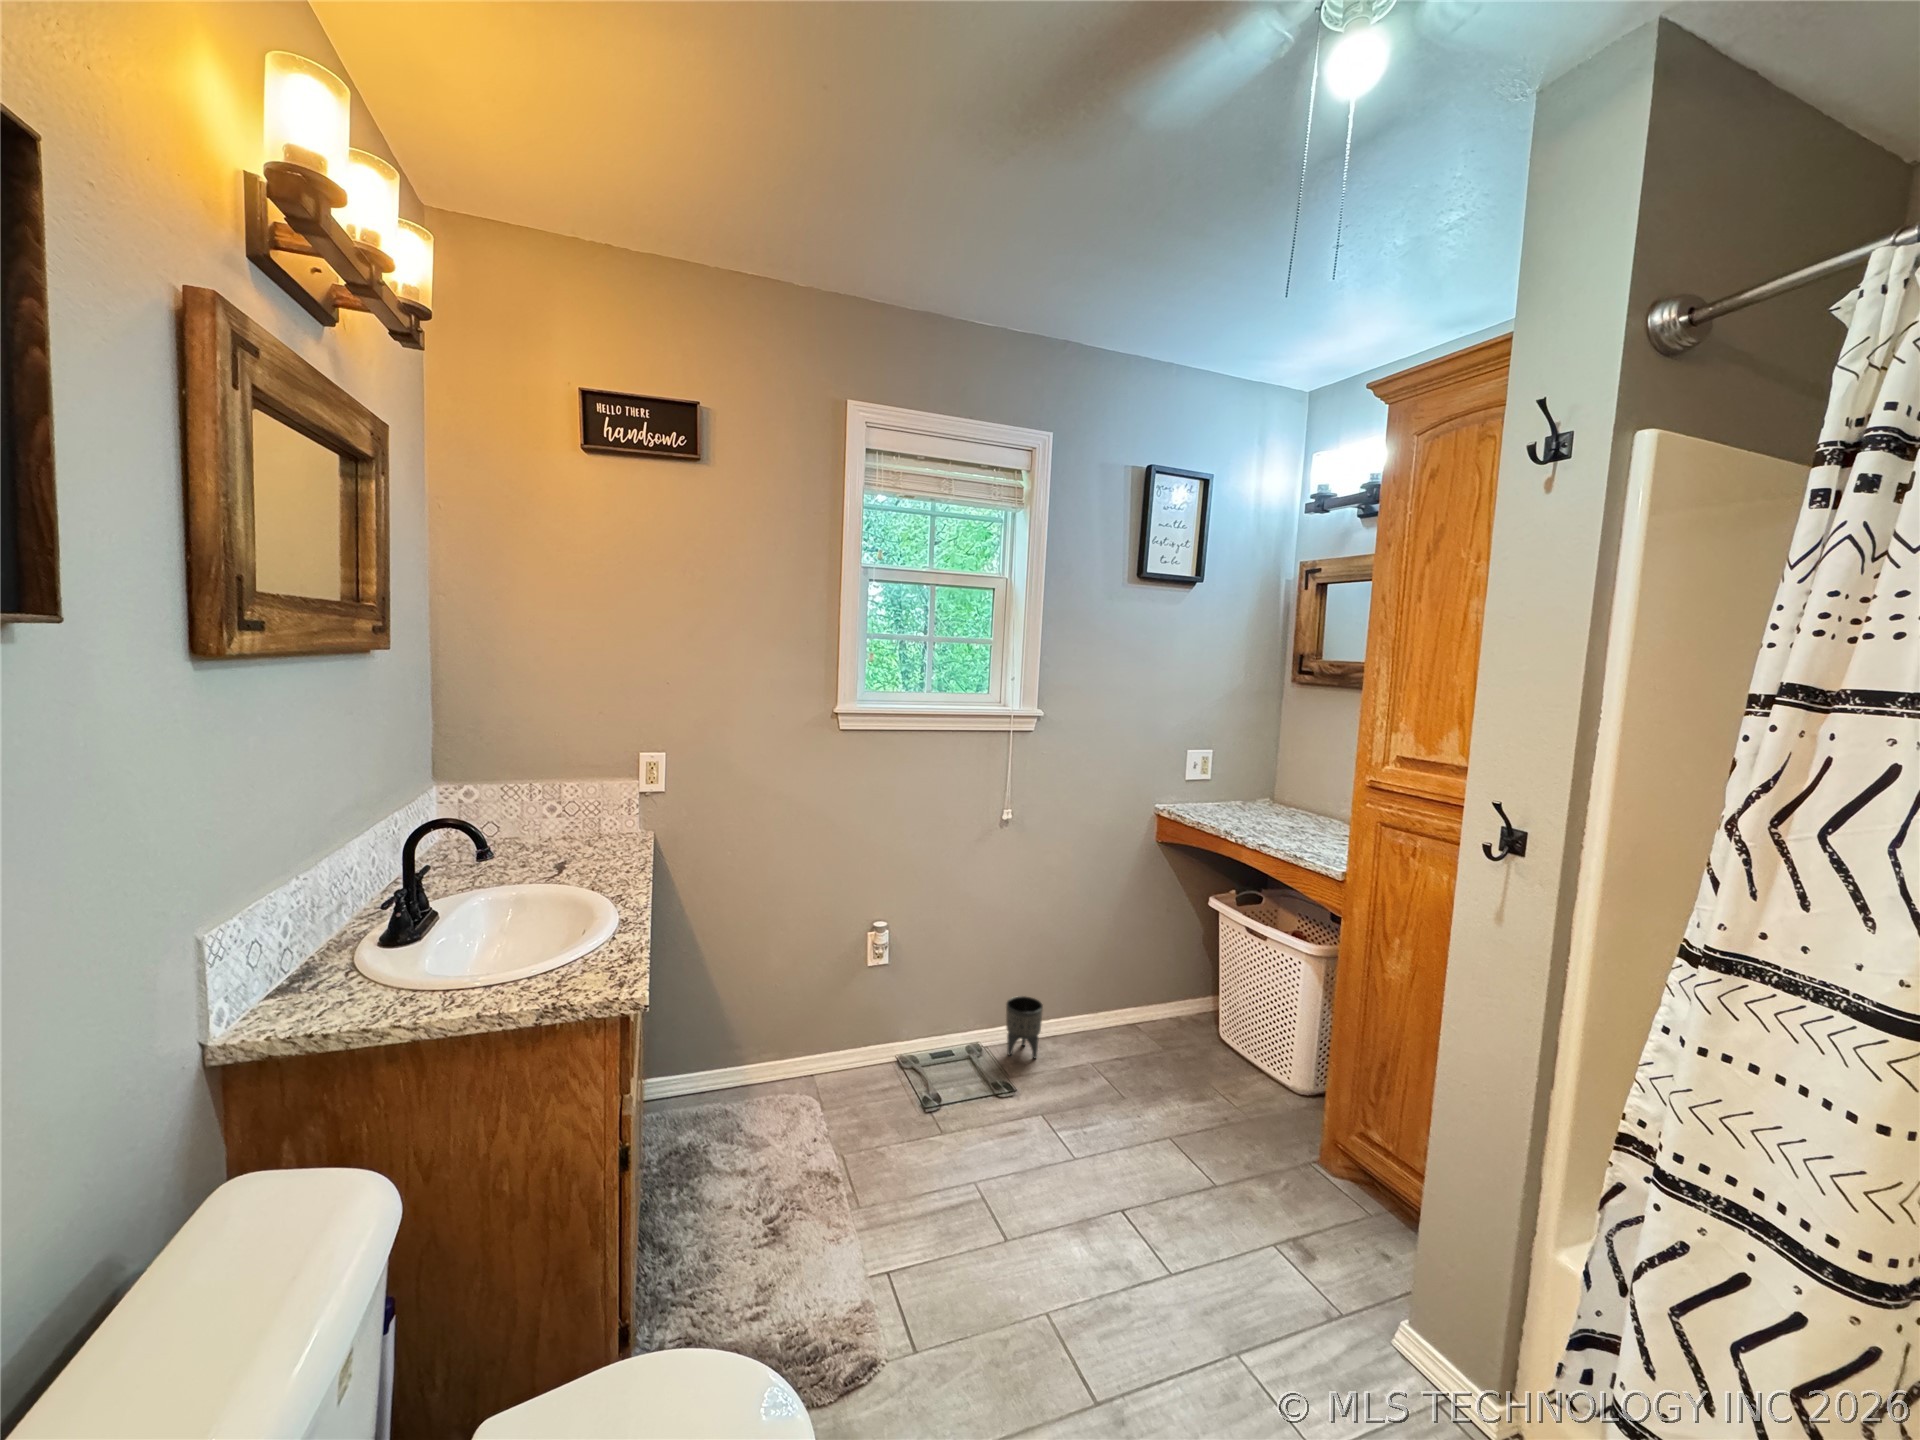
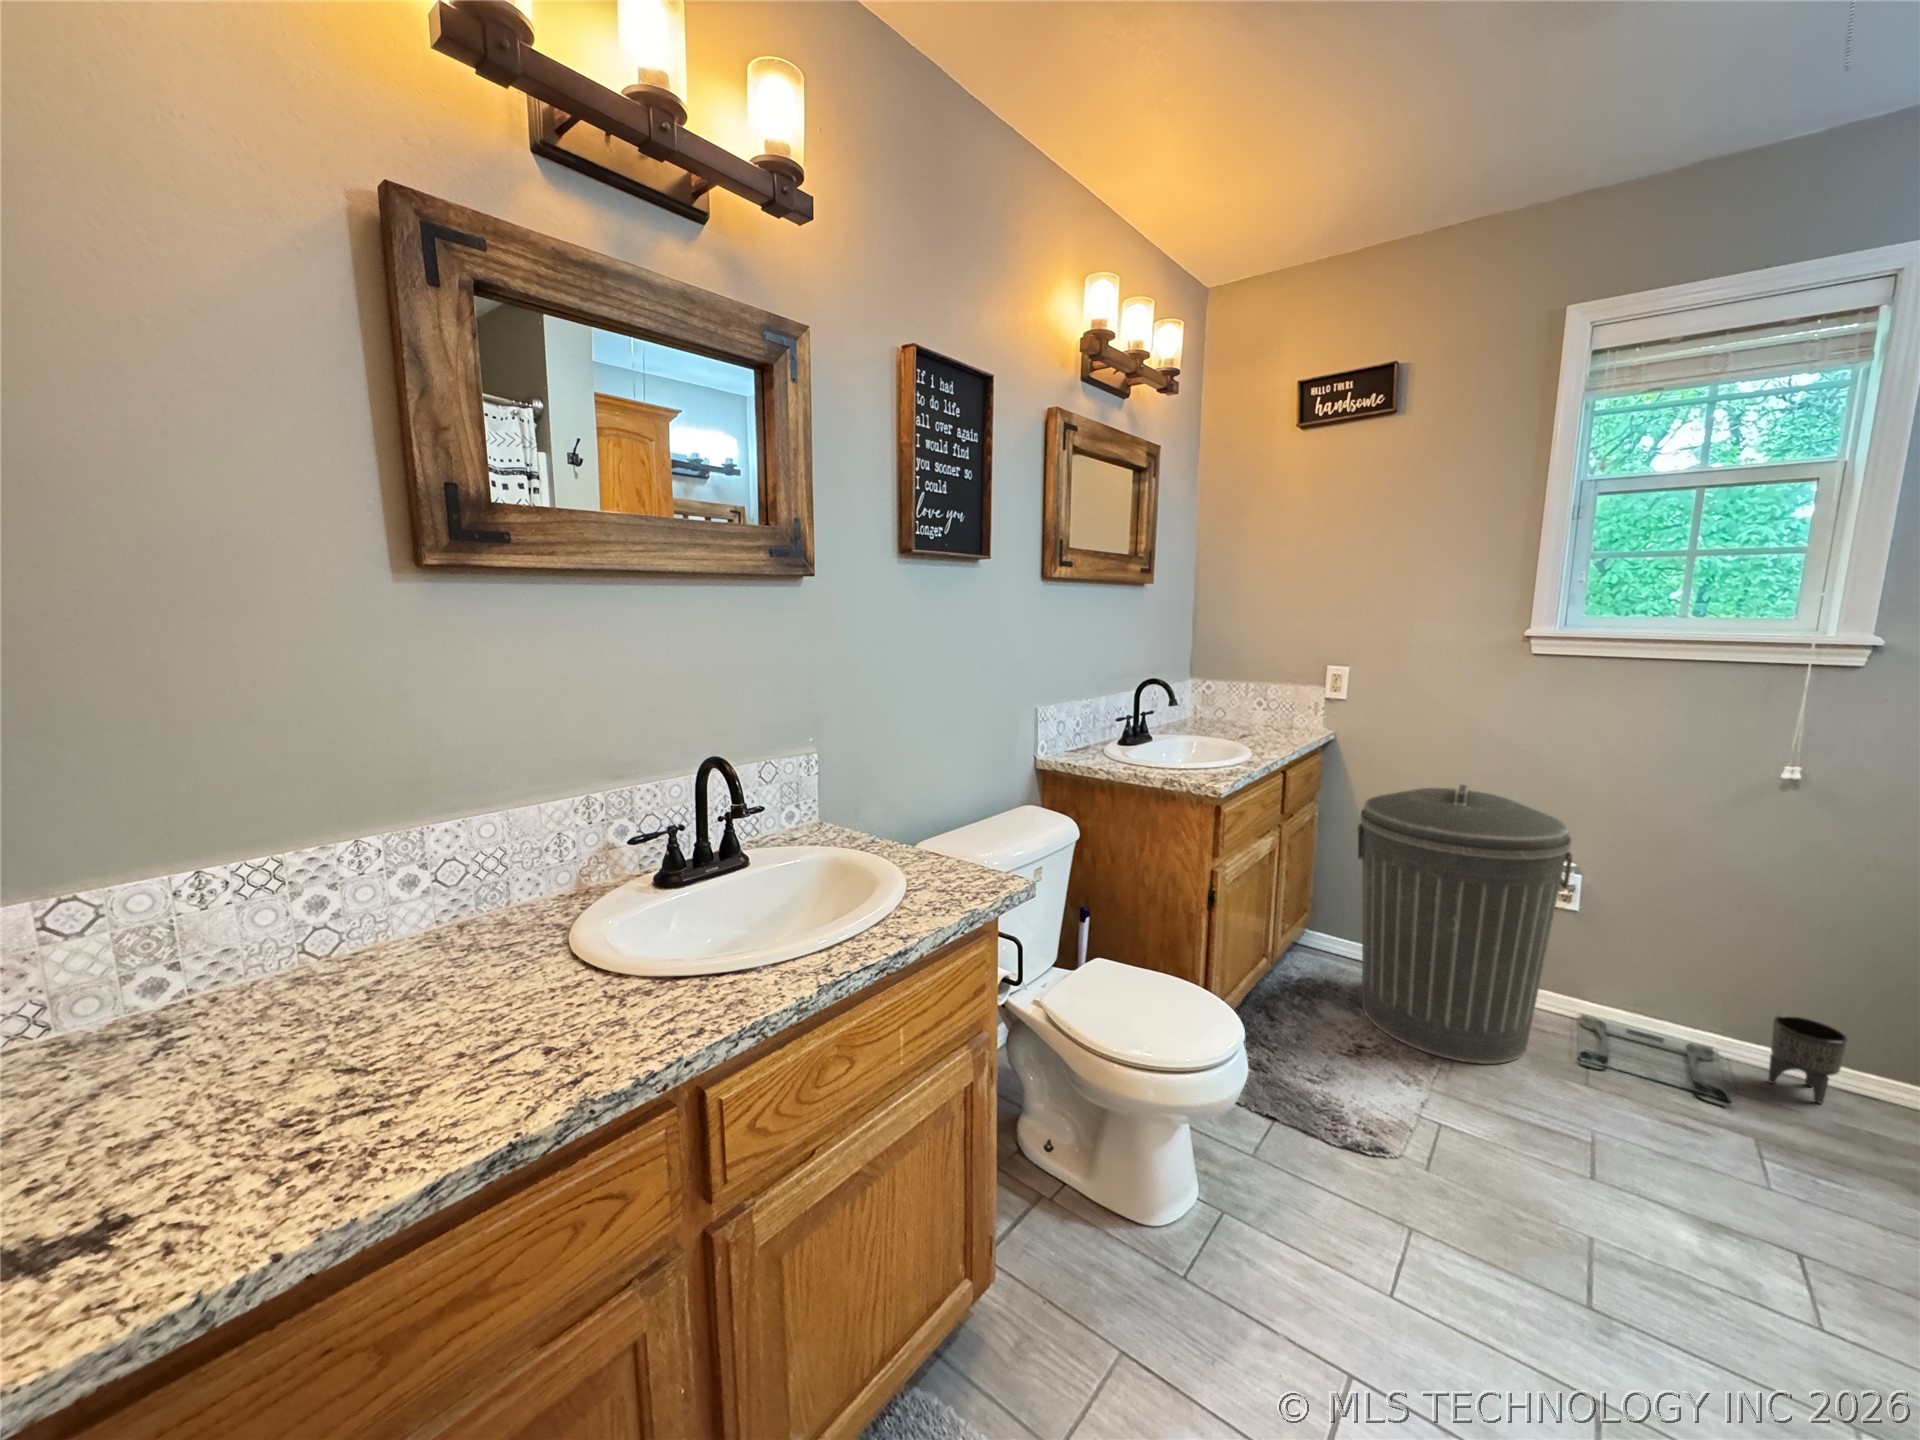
trash can: none [717,875,907,1184] -> present [1357,784,1572,1064]

